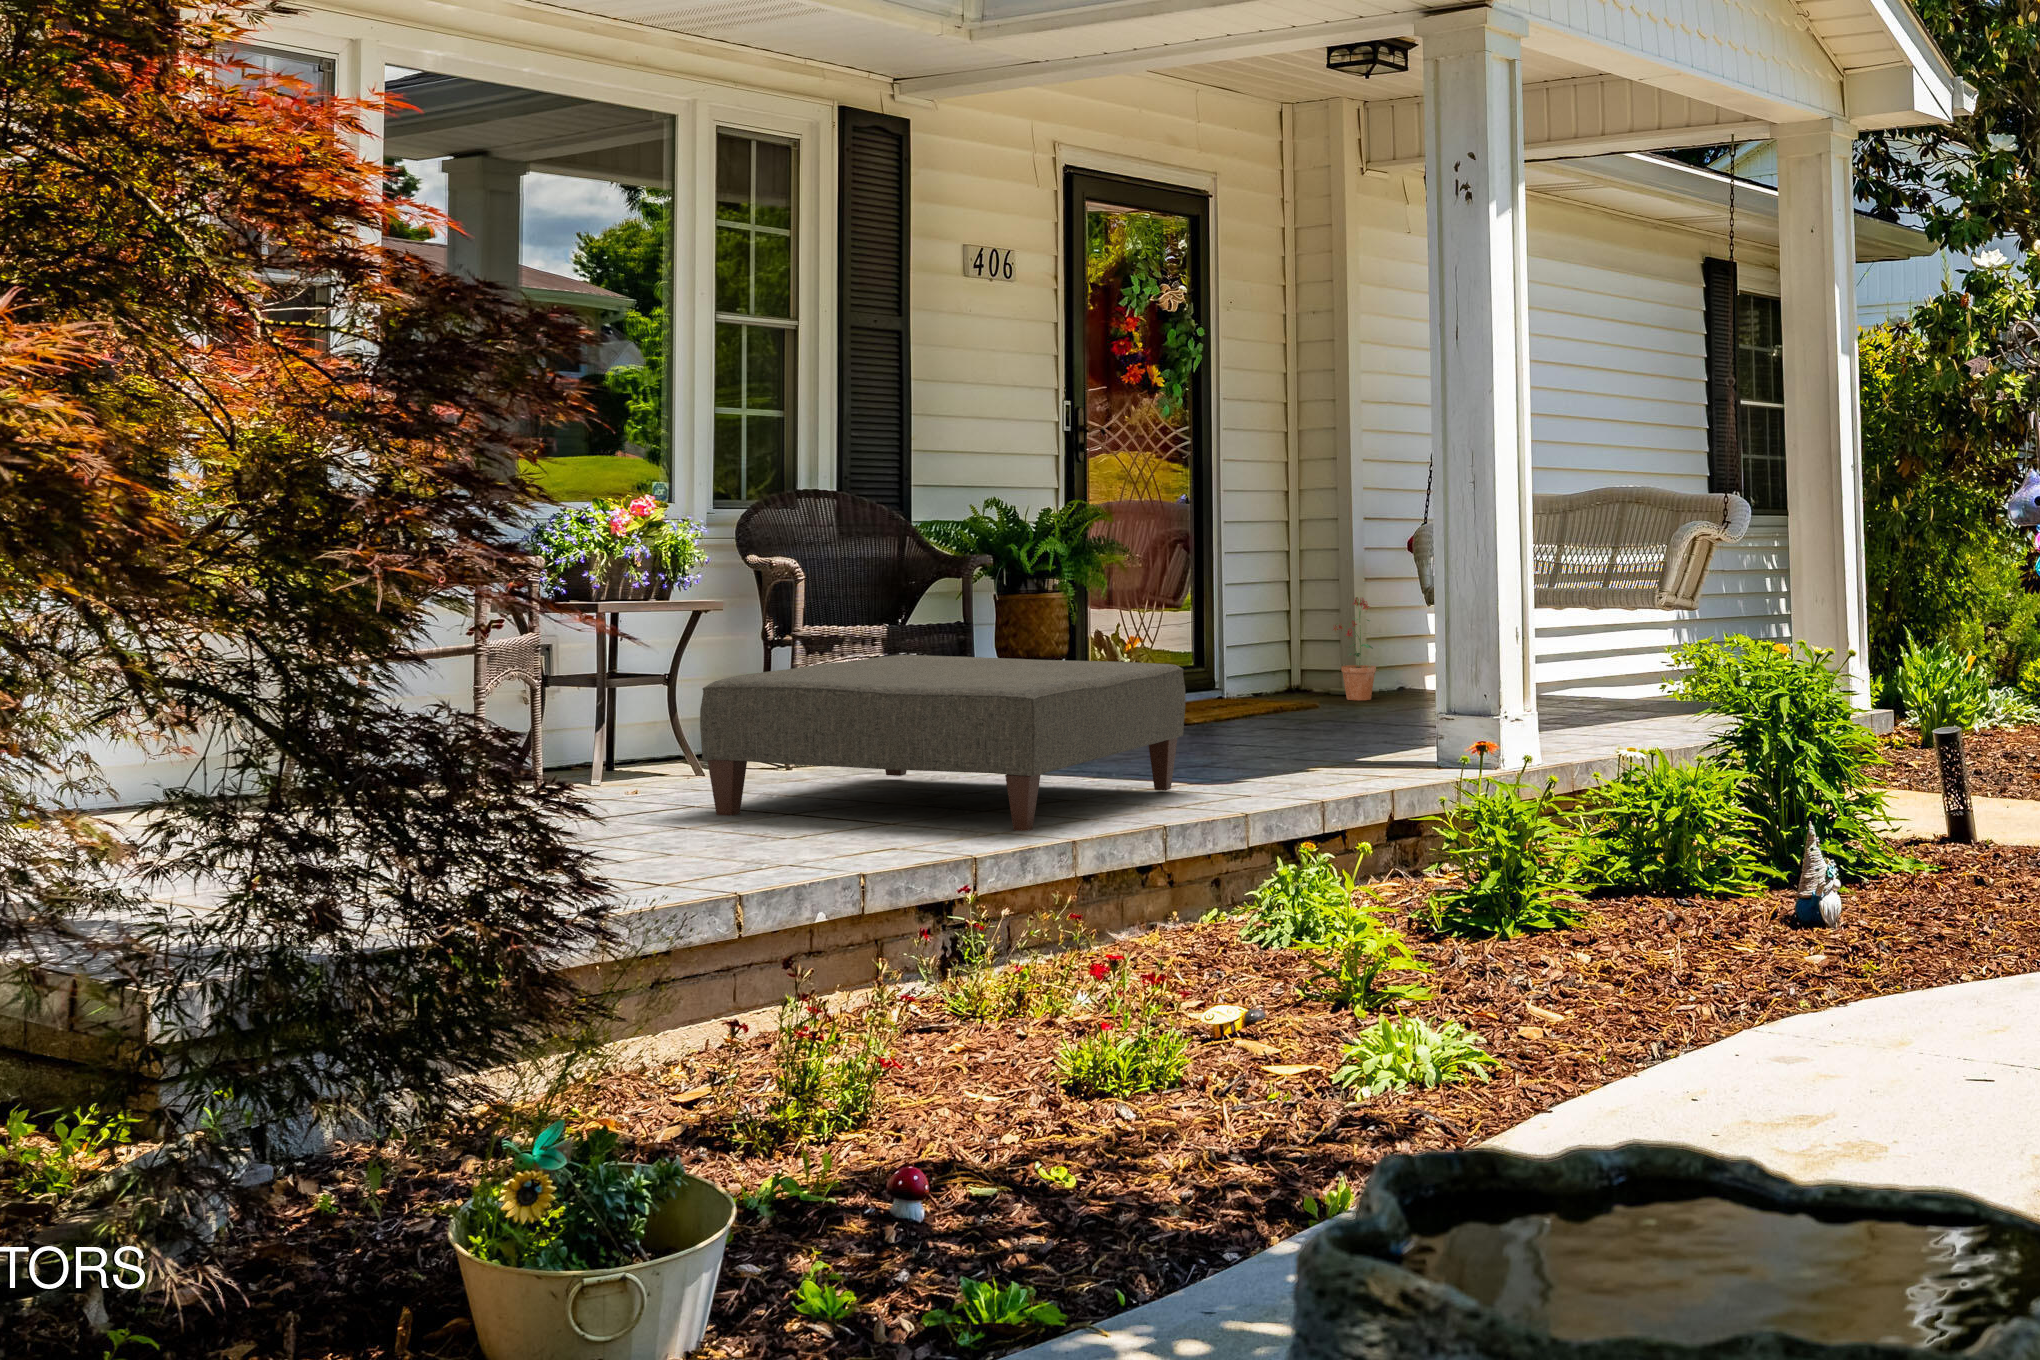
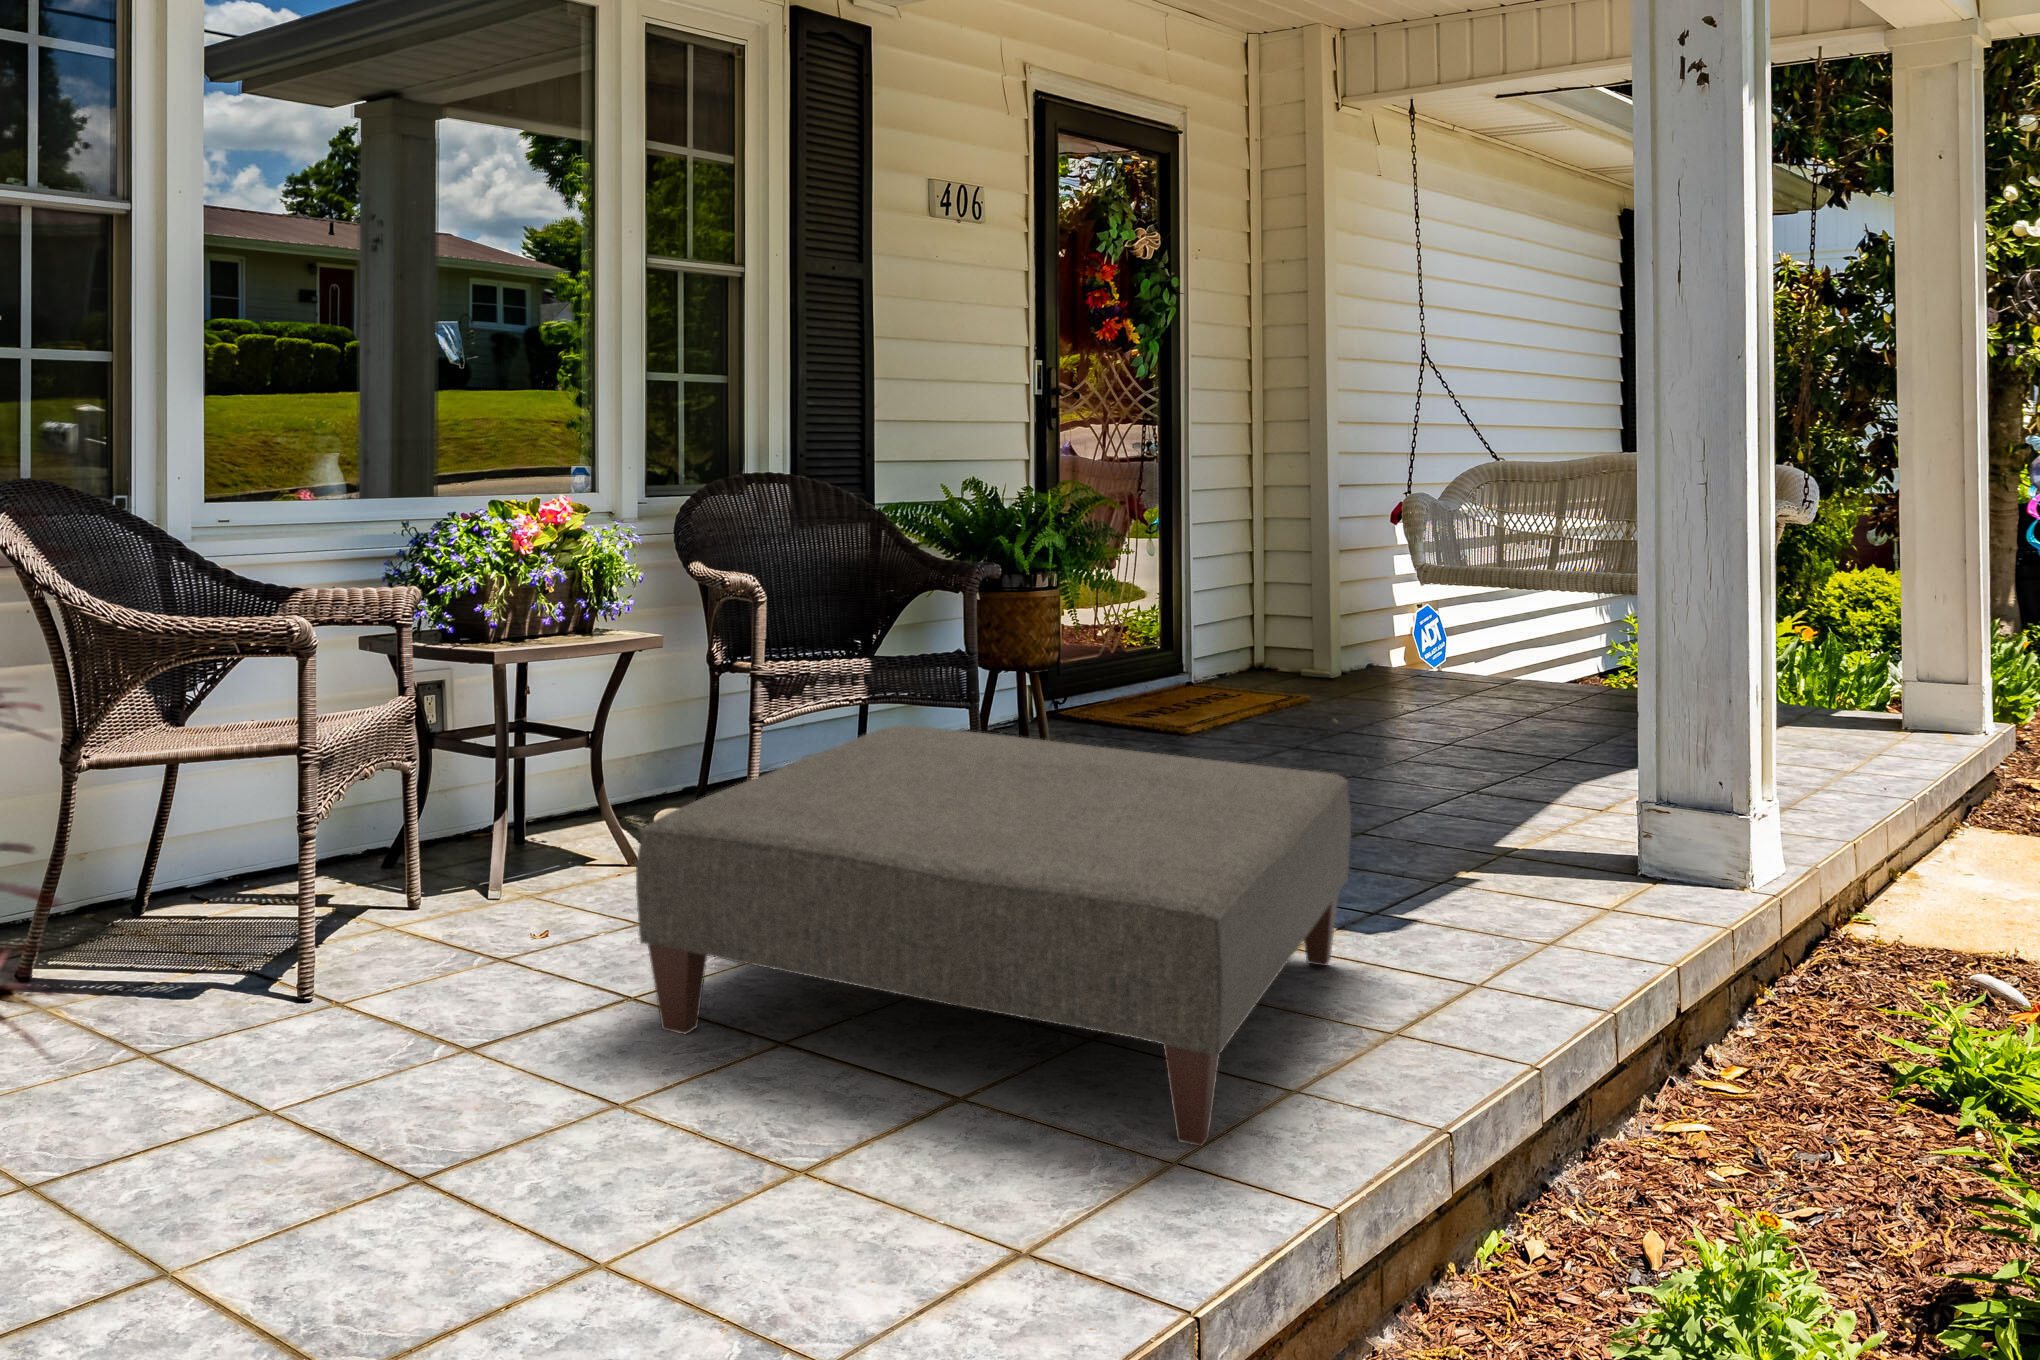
potted plant: present [1333,597,1376,701] -> none [1312,573,1366,691]

